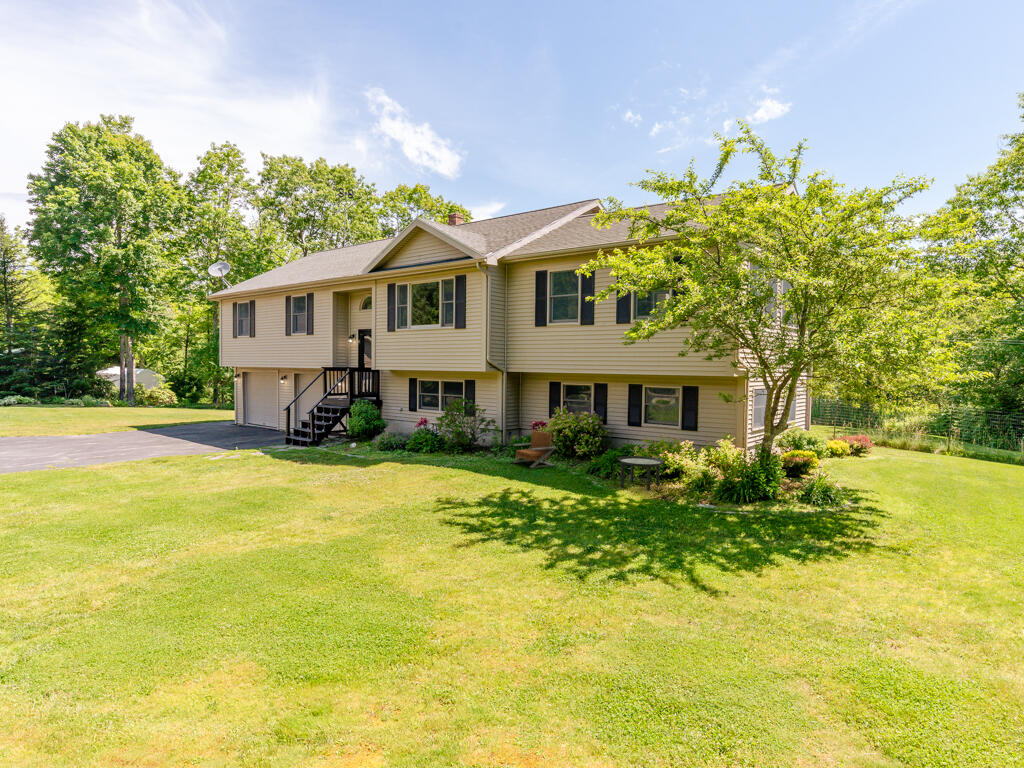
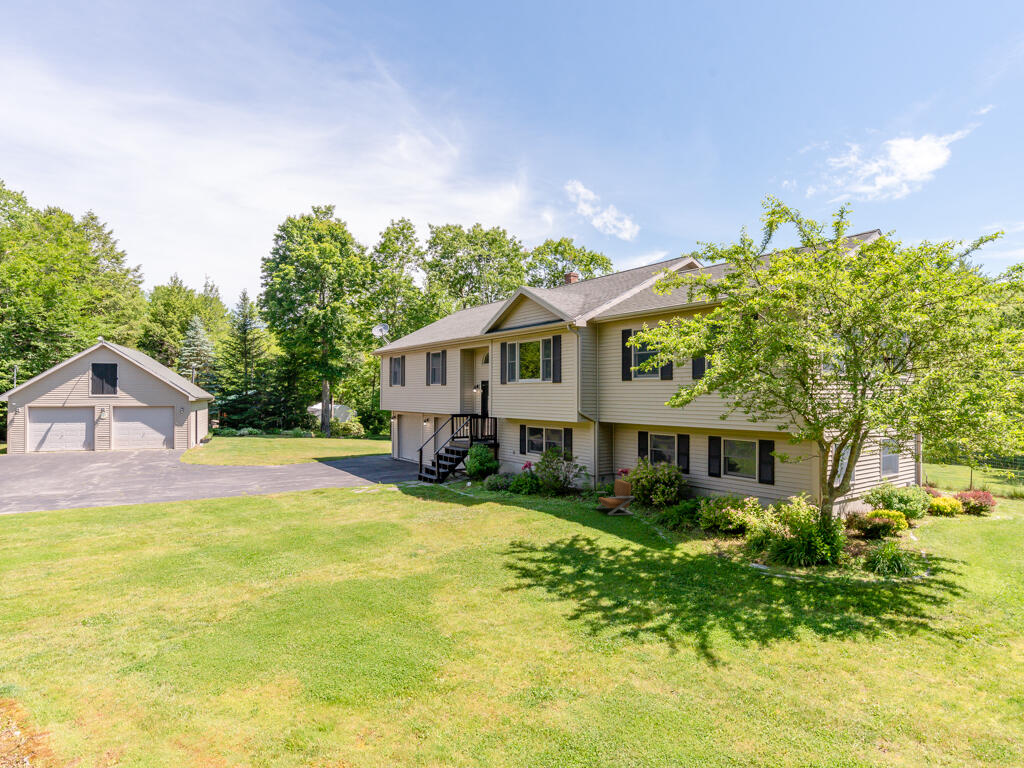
round table: present [618,456,664,491] -> none [677,511,723,546]

